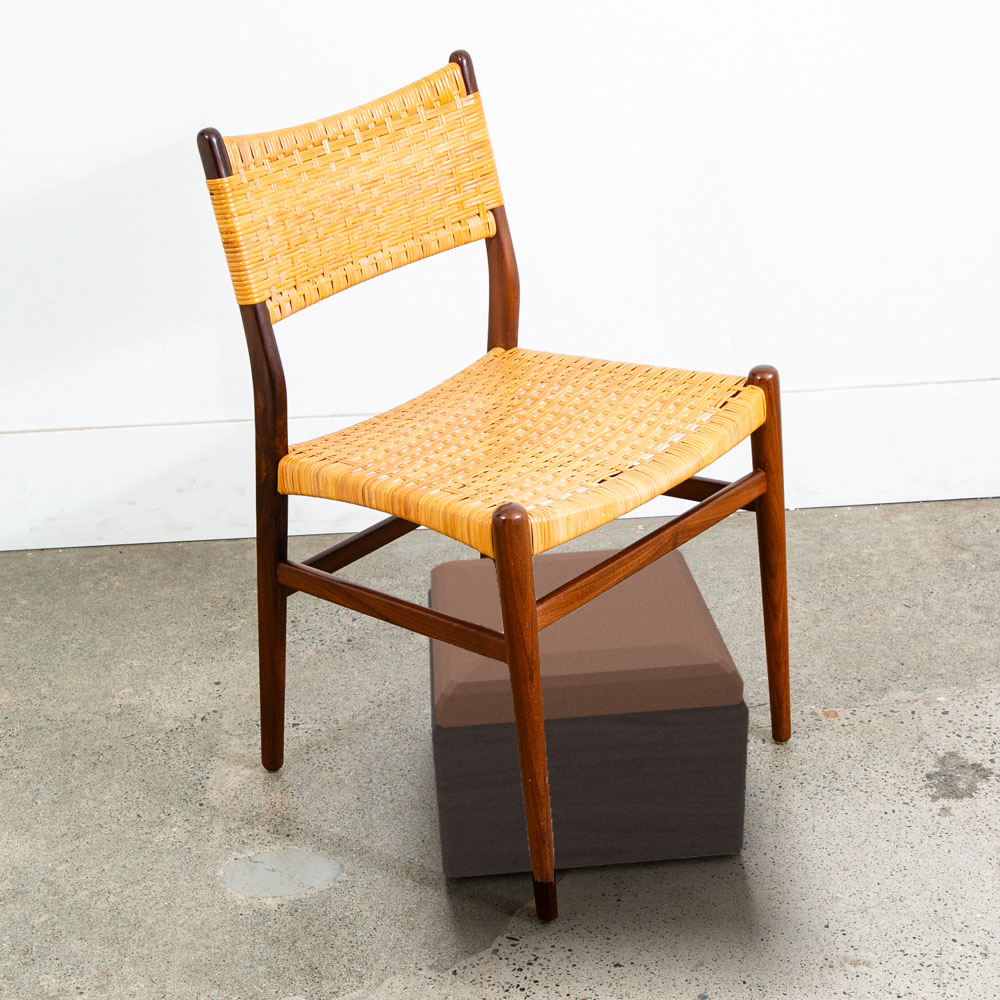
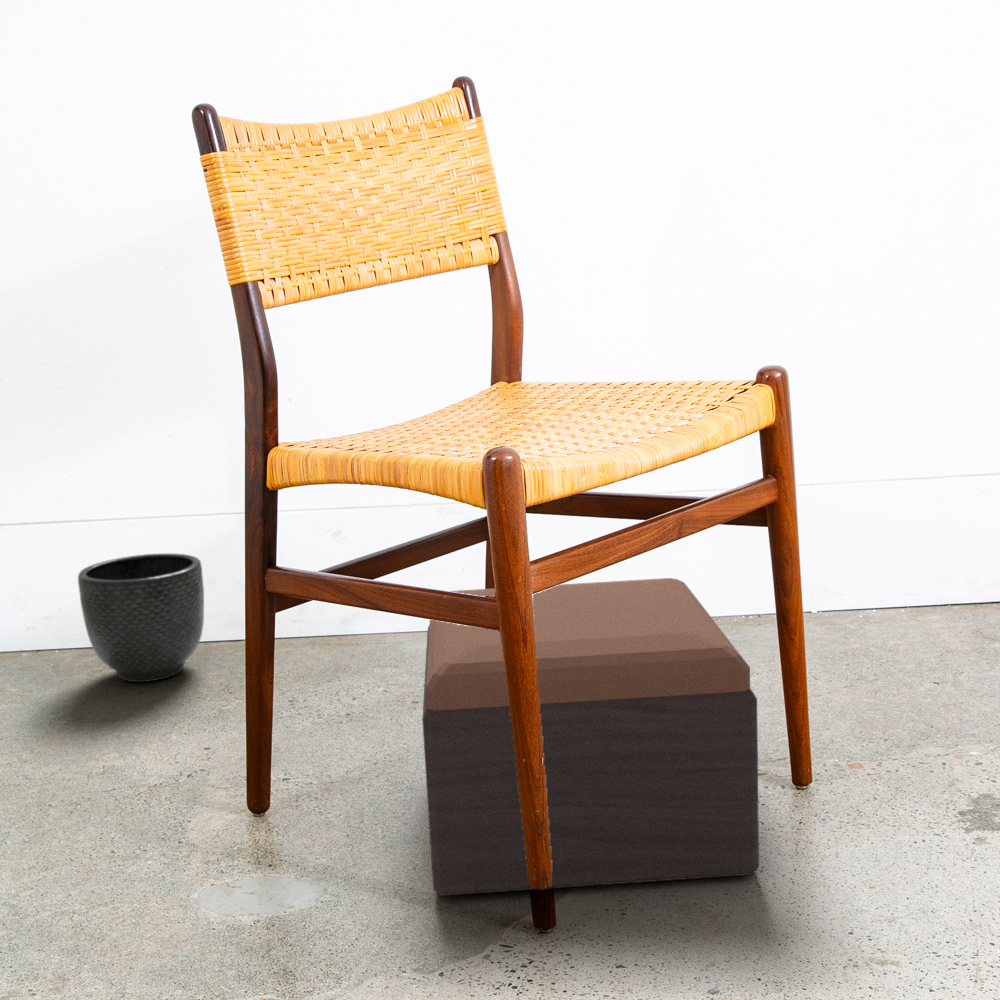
planter: none [75,463,201,594] -> present [78,553,204,682]

